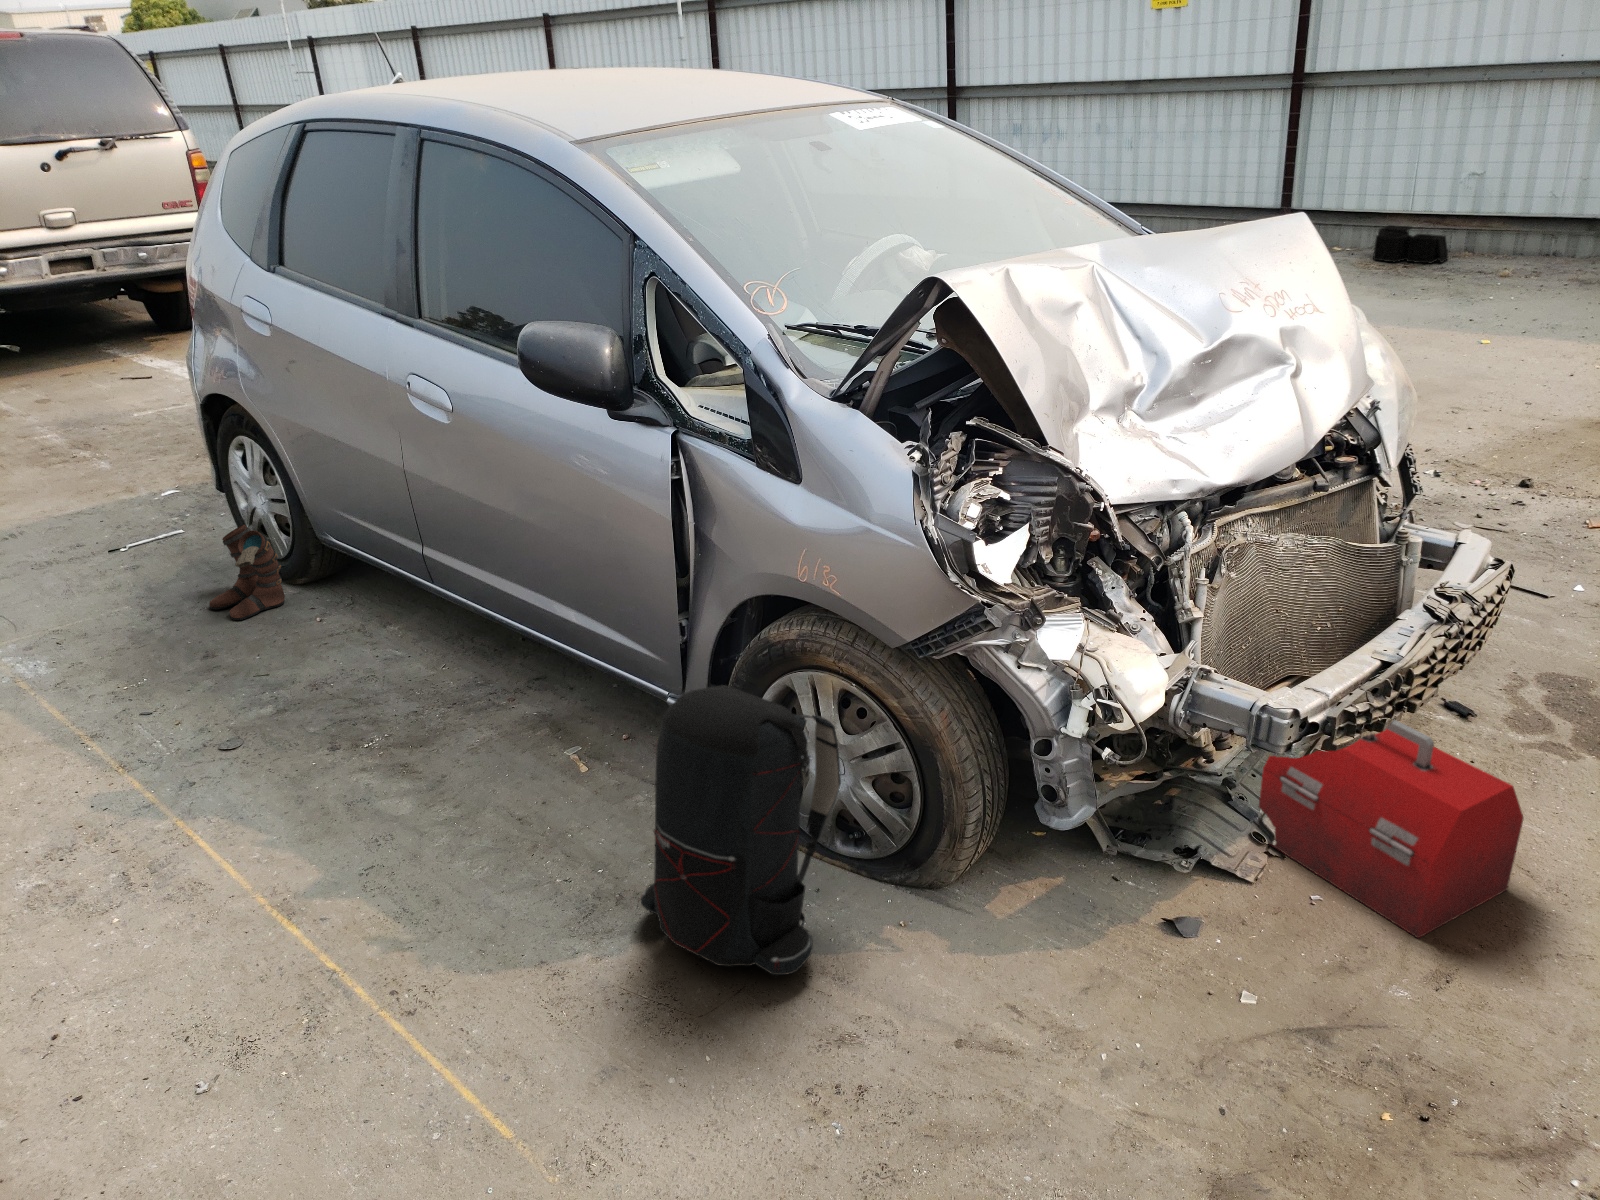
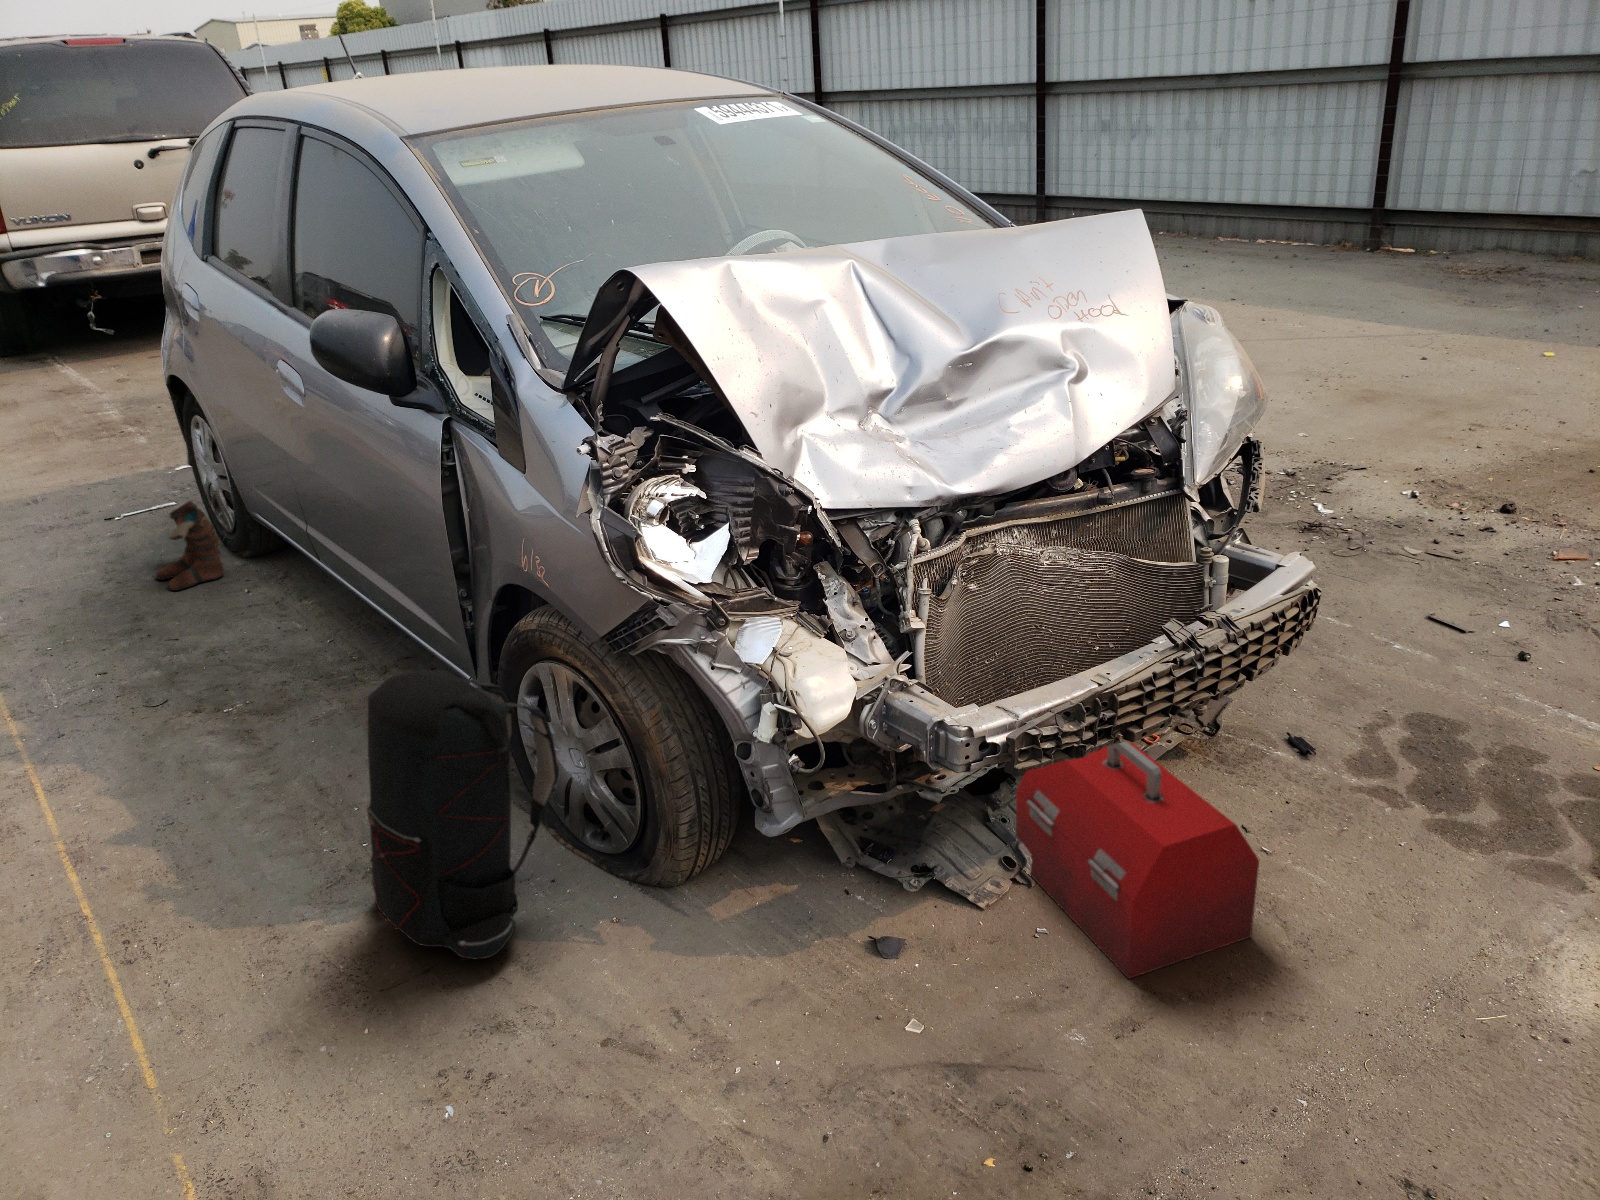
storage bin: present [1373,225,1448,263] -> none [1468,230,1553,273]

